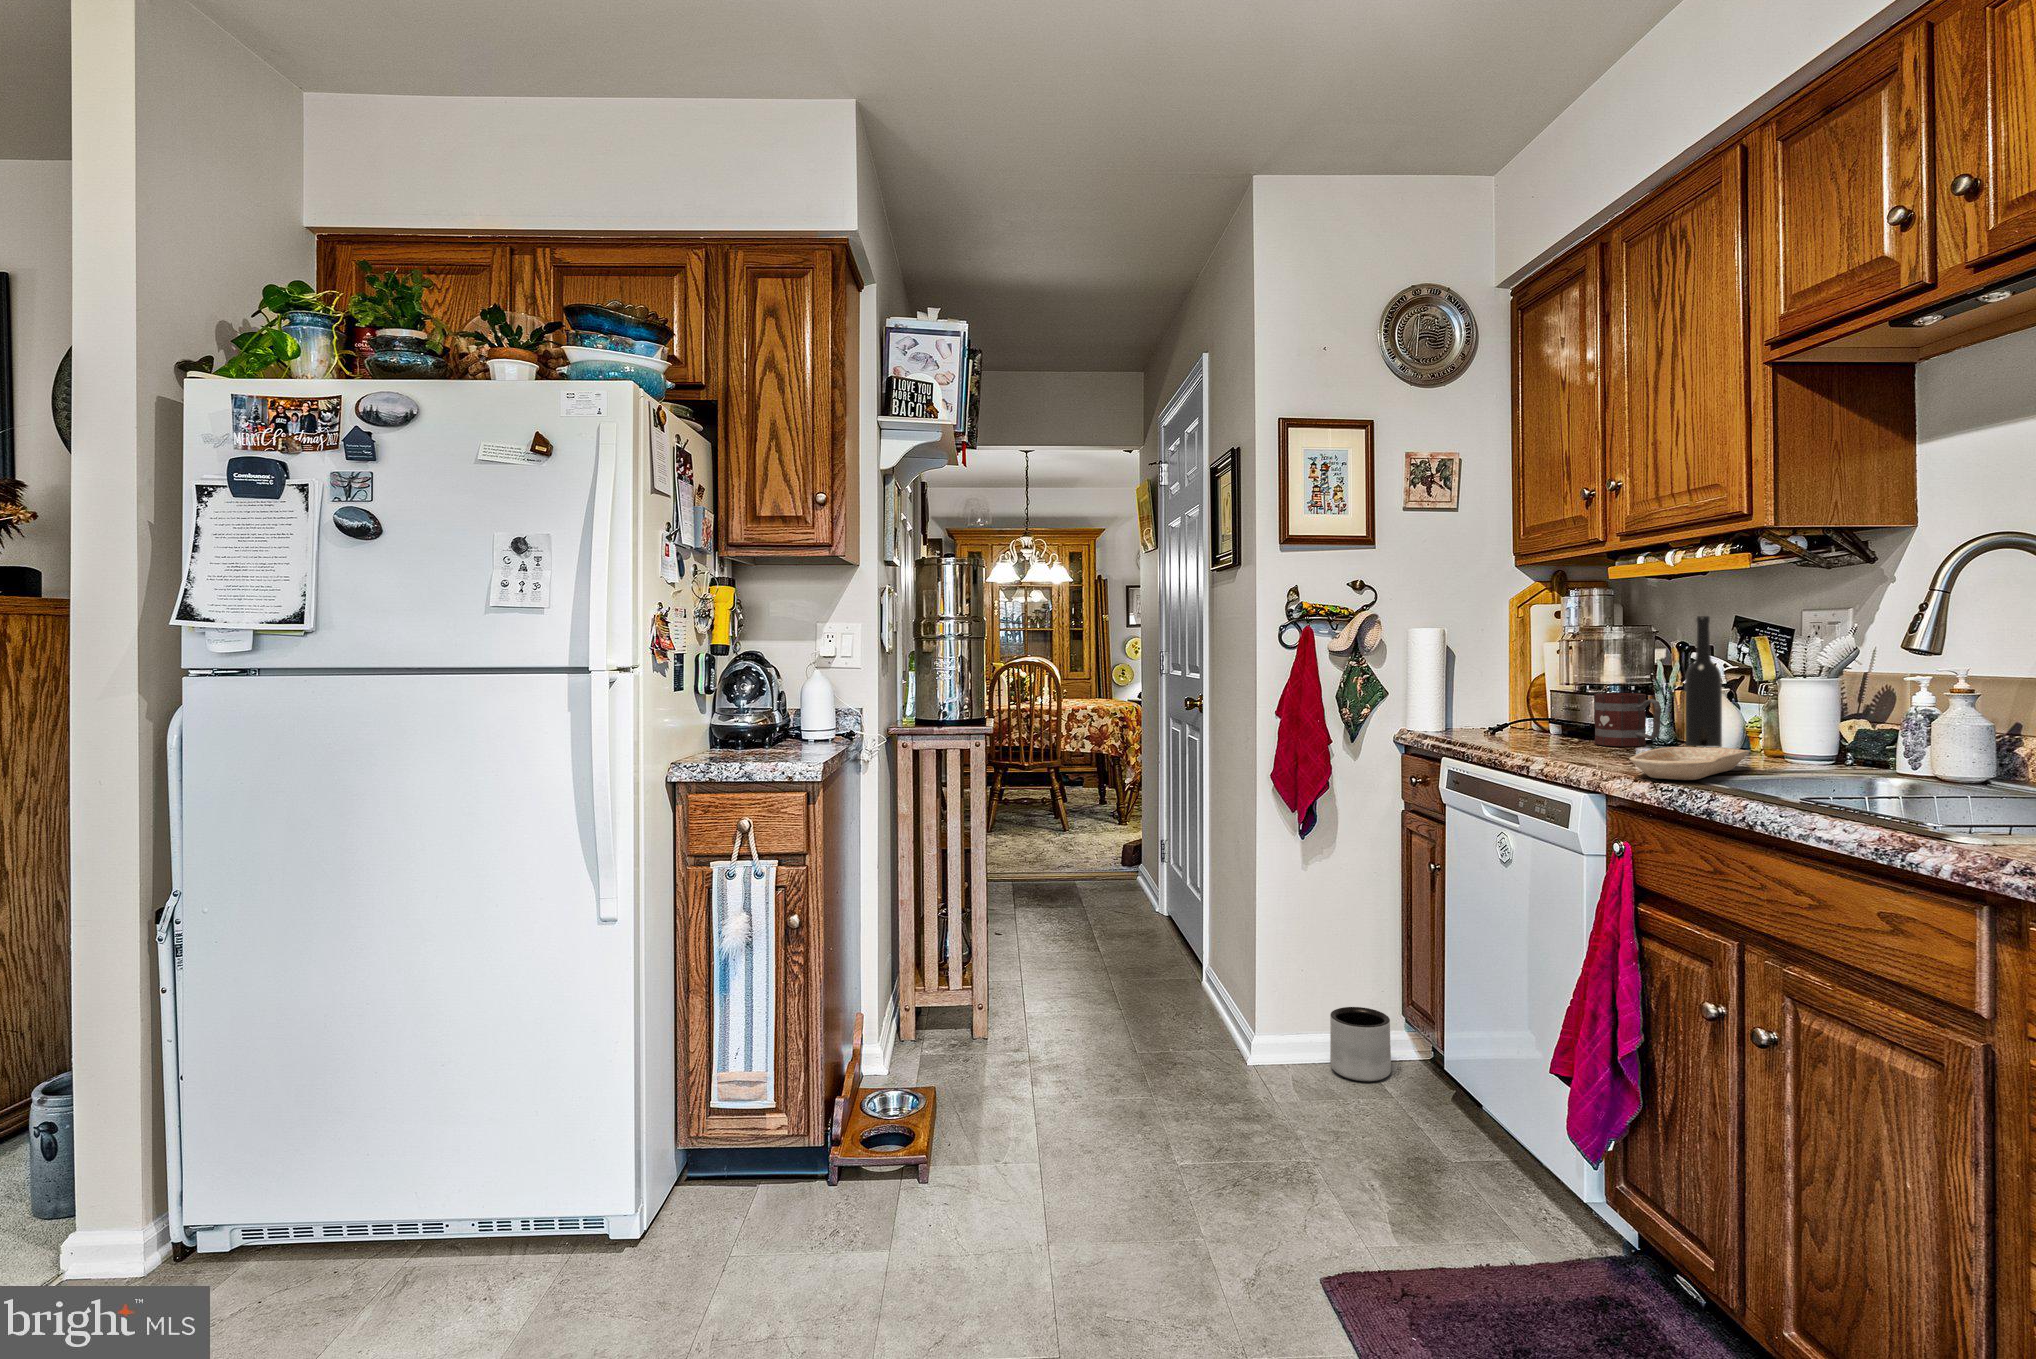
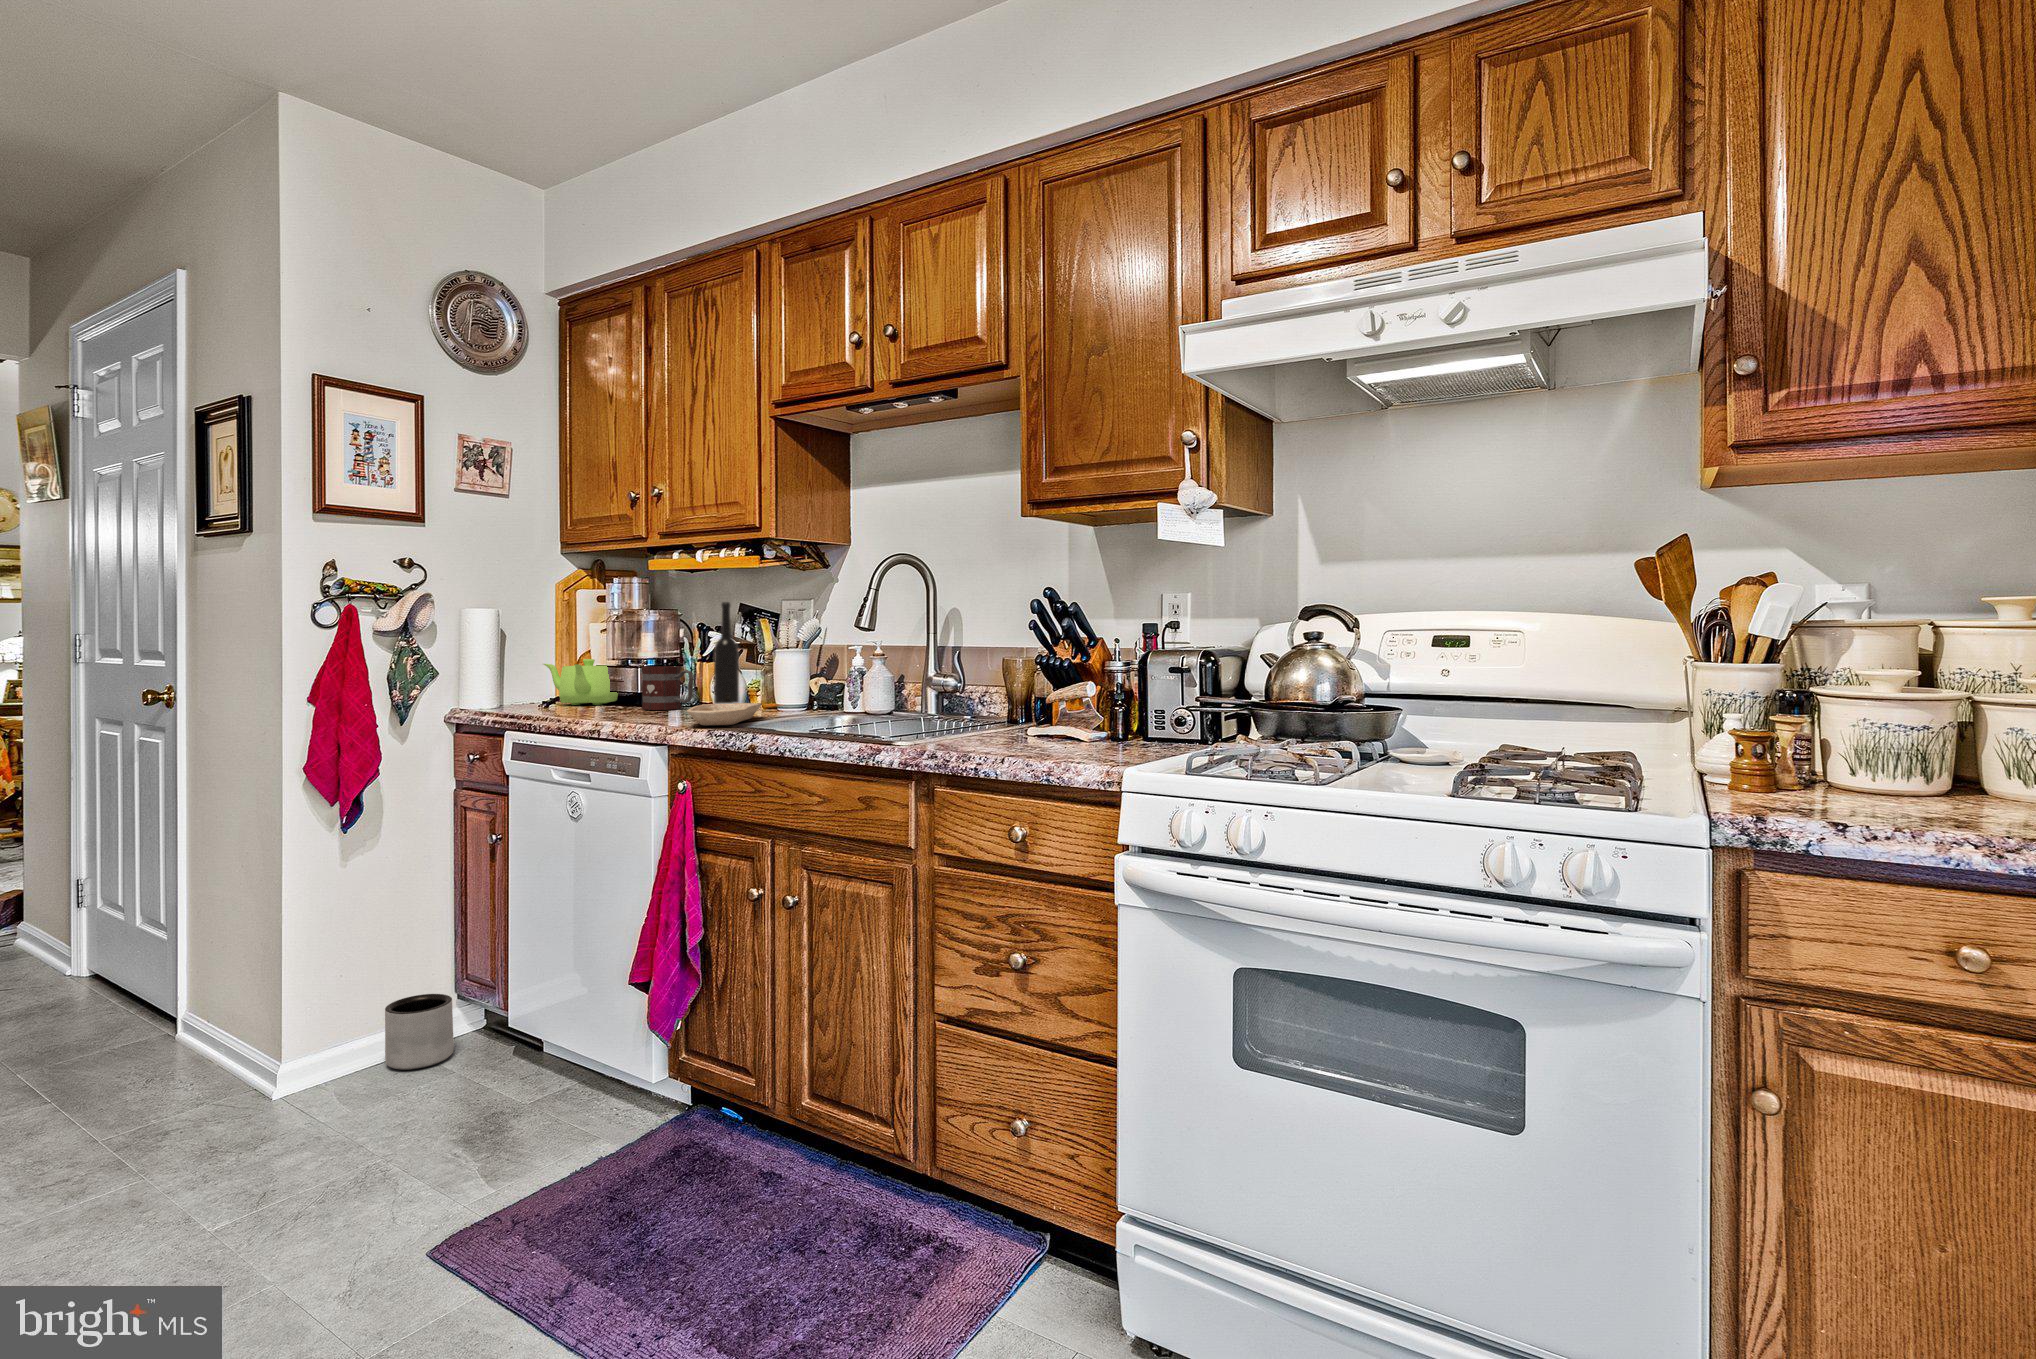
teapot: none [1489,681,1586,733] -> present [544,659,618,705]

